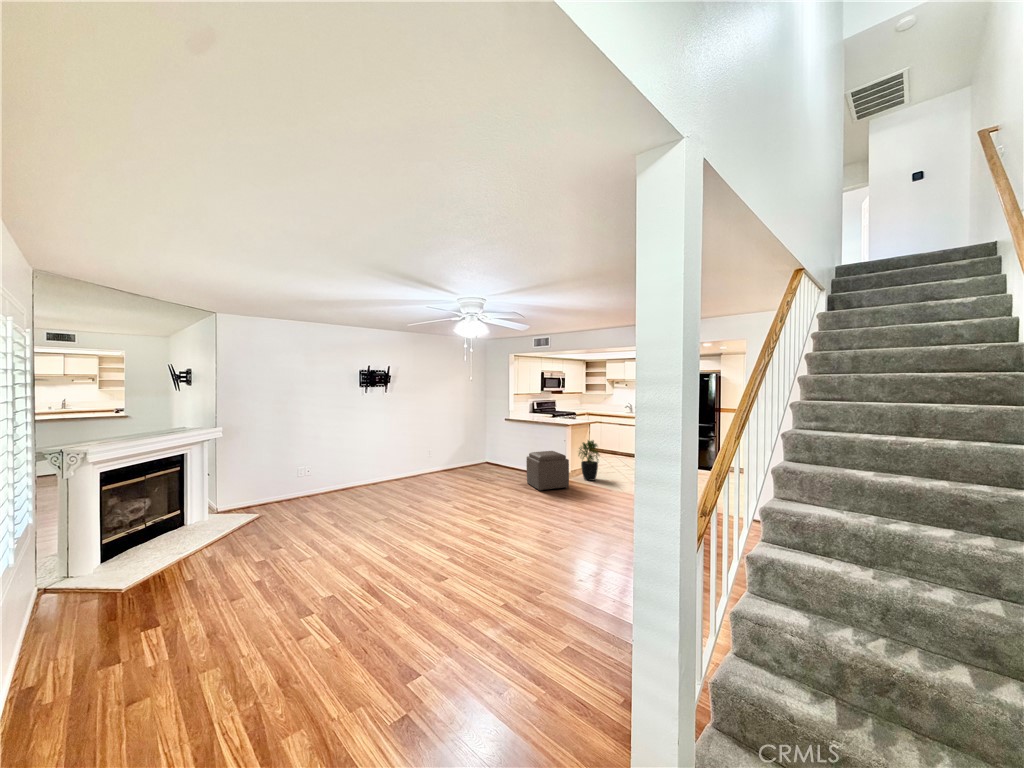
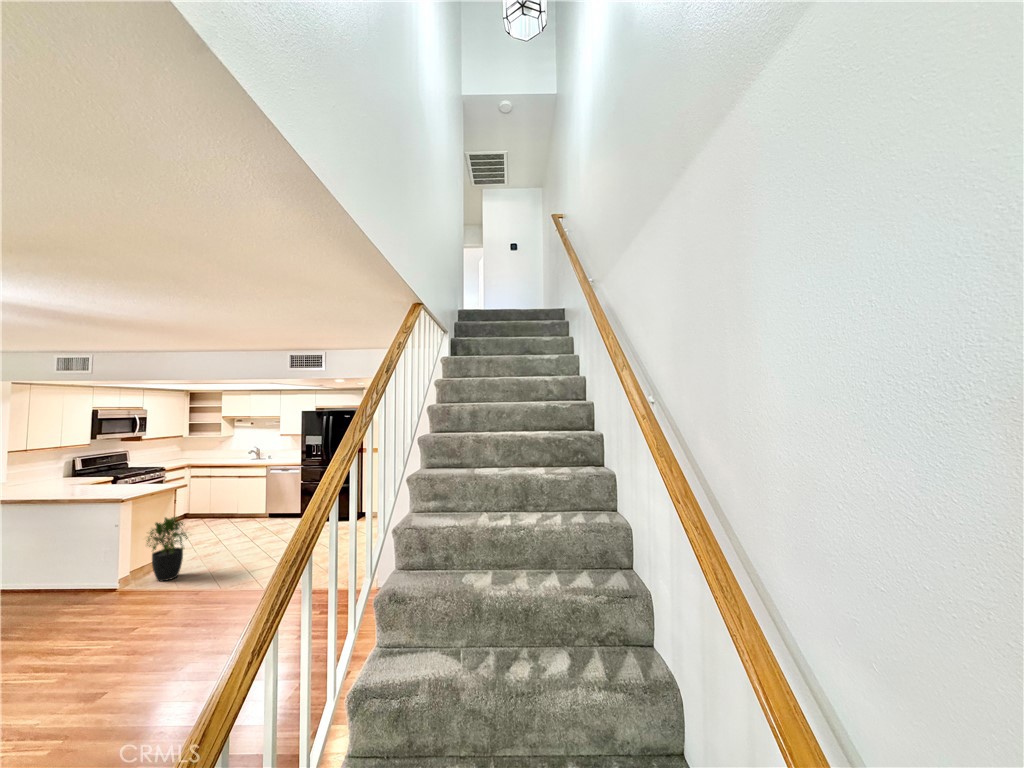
ottoman: present [526,451,569,491] -> none [19,549,117,632]

